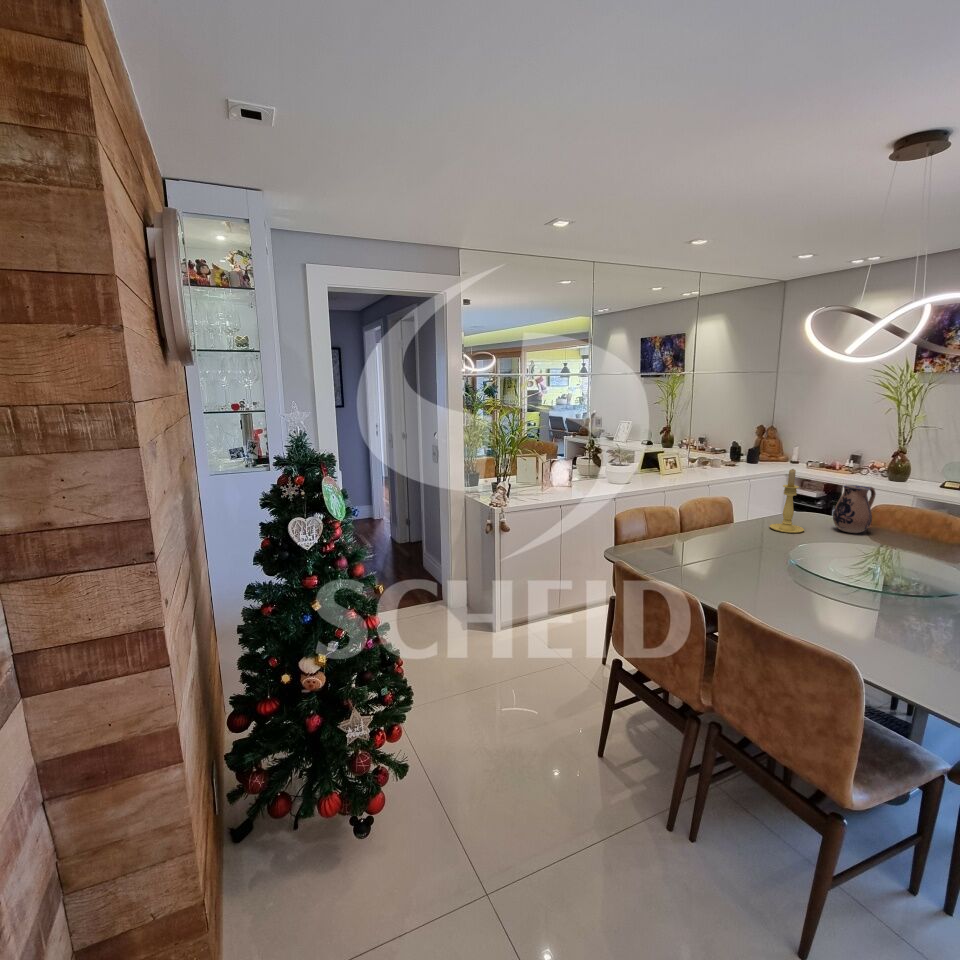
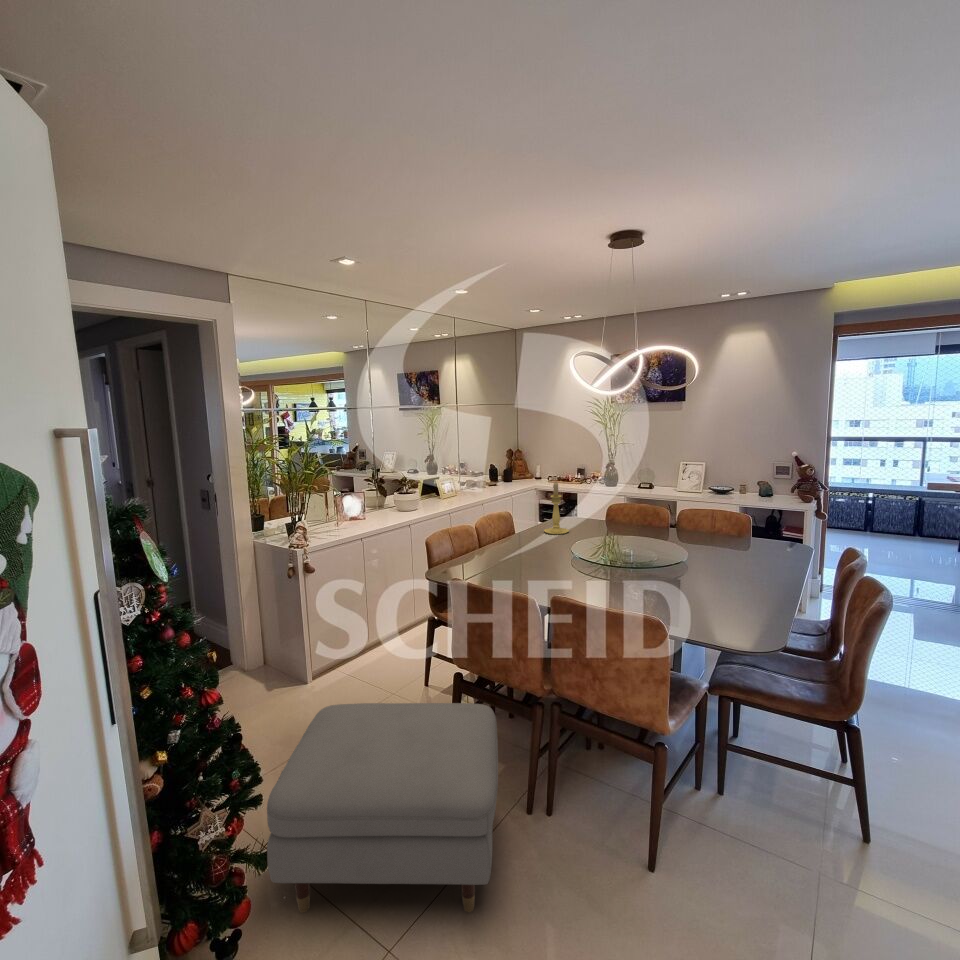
ceramic pitcher: present [833,485,876,533] -> none [585,491,611,528]
ottoman: none [405,656,640,893] -> present [267,703,498,913]

